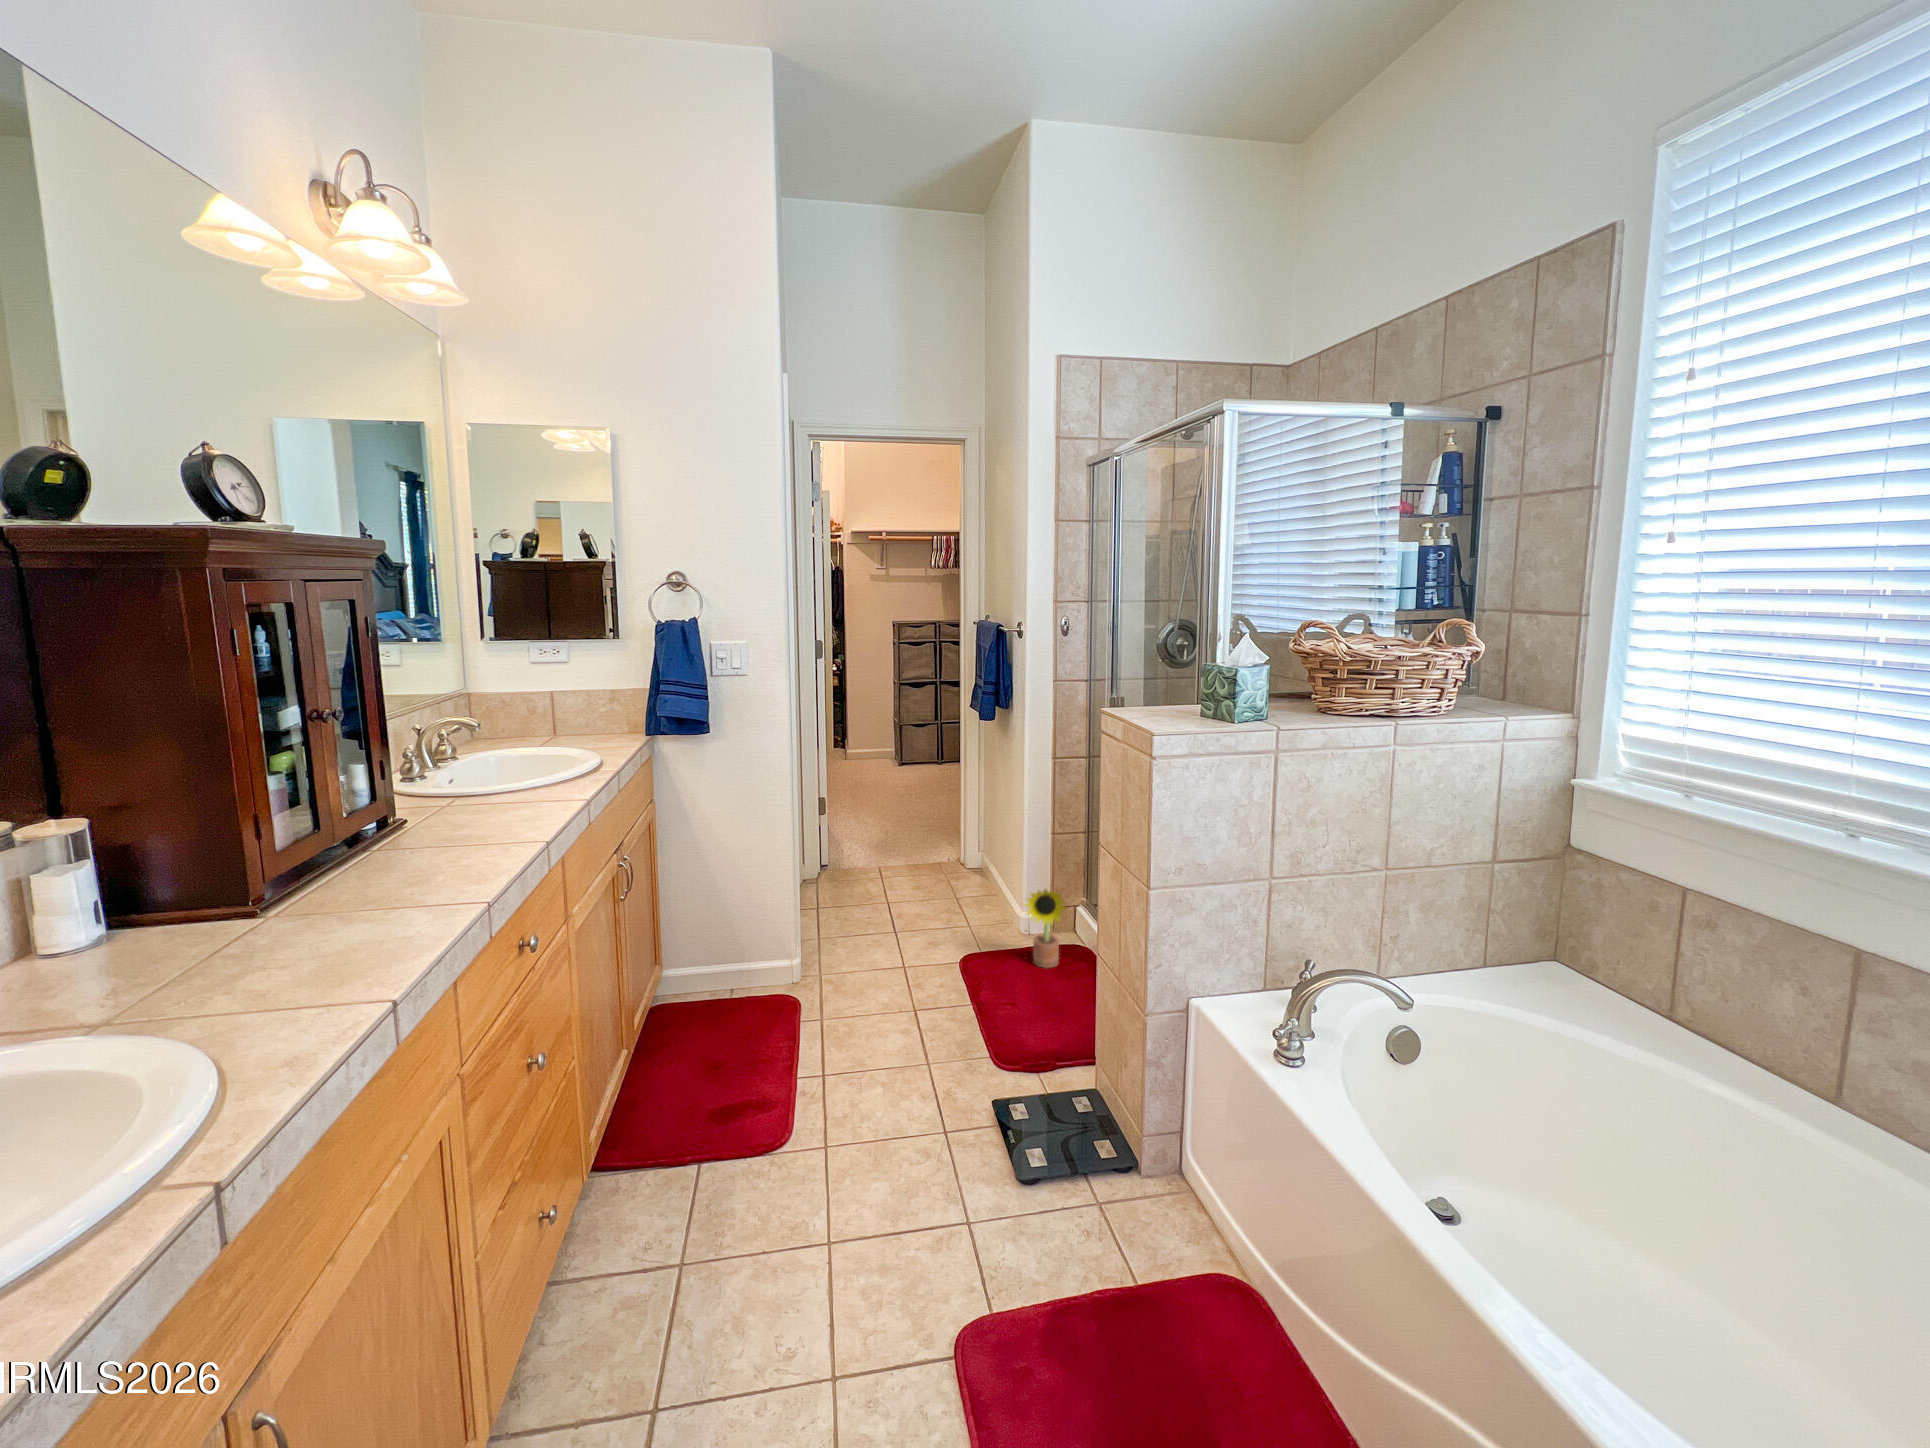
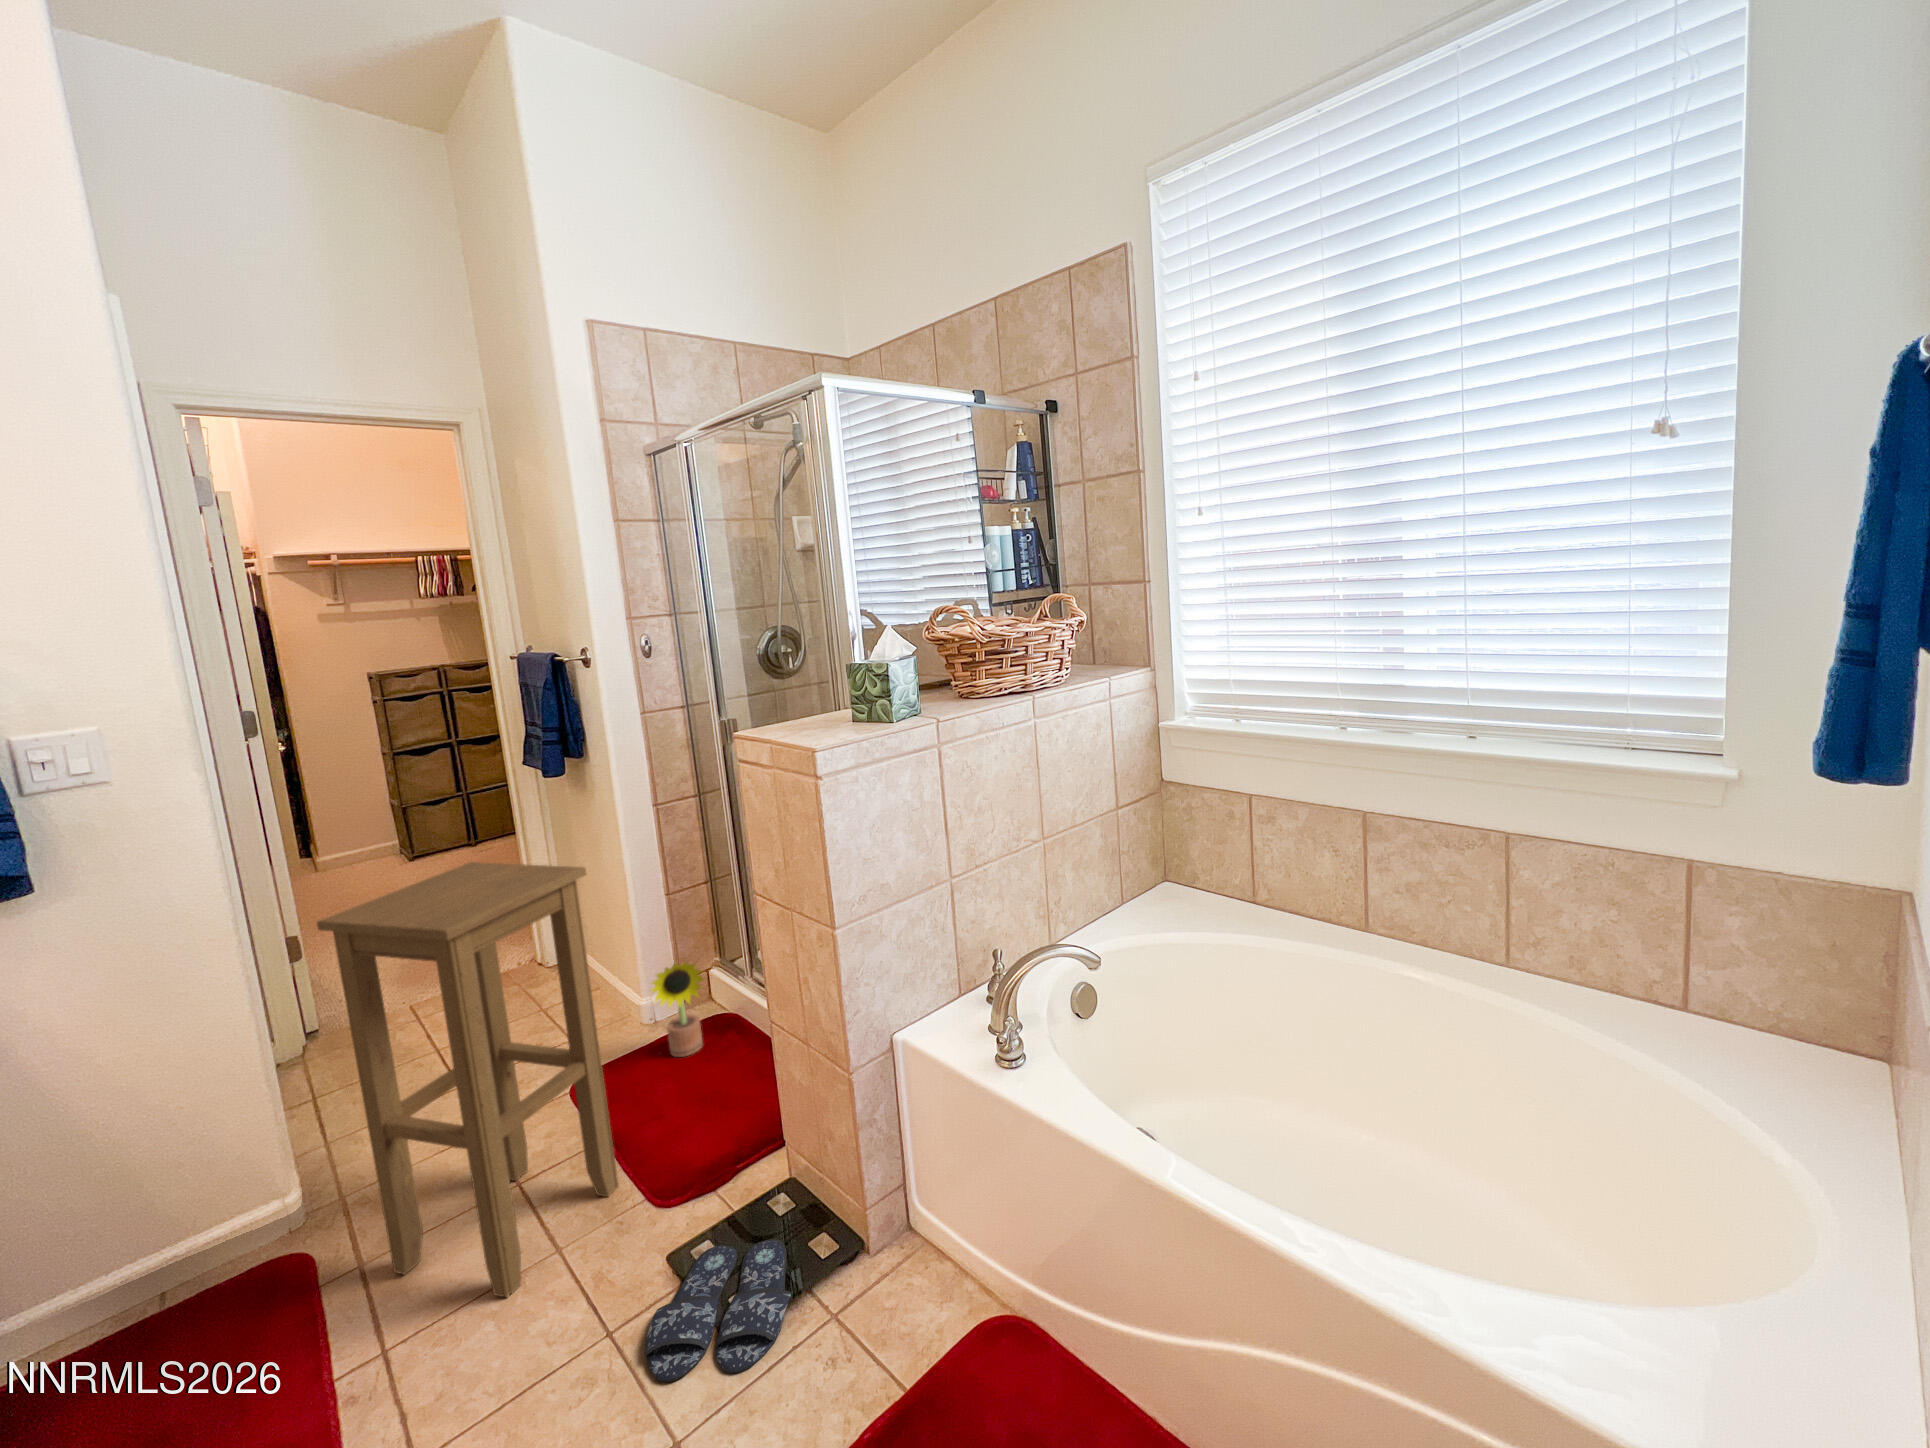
stool: none [828,769,986,1078] -> present [317,862,618,1297]
slippers: none [963,1111,1077,1205] -> present [645,1239,792,1382]

